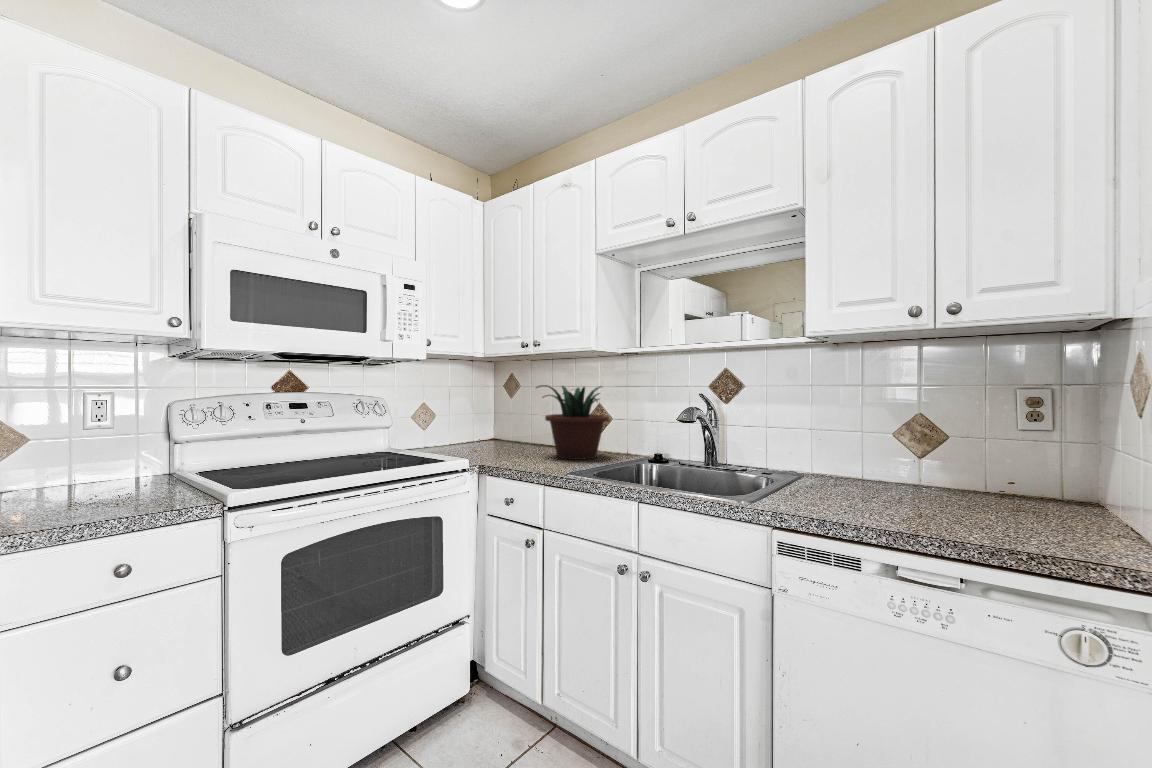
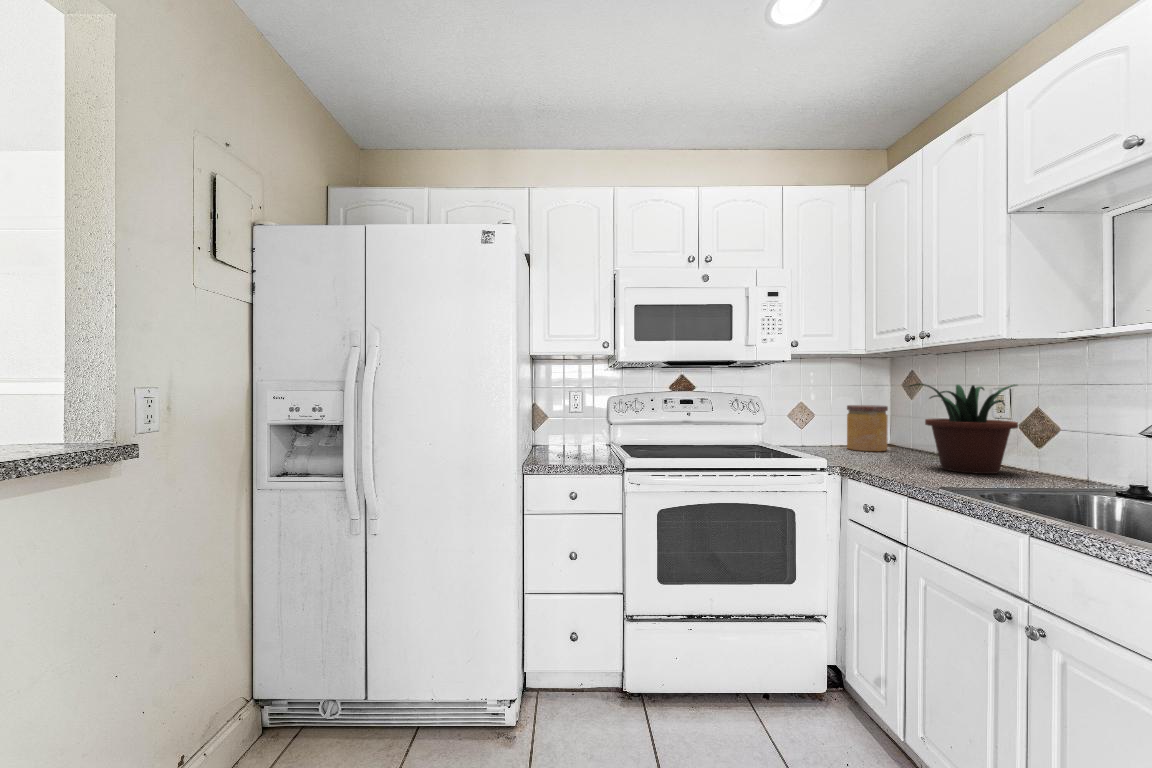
jar: none [464,403,498,445] -> present [847,405,888,451]

